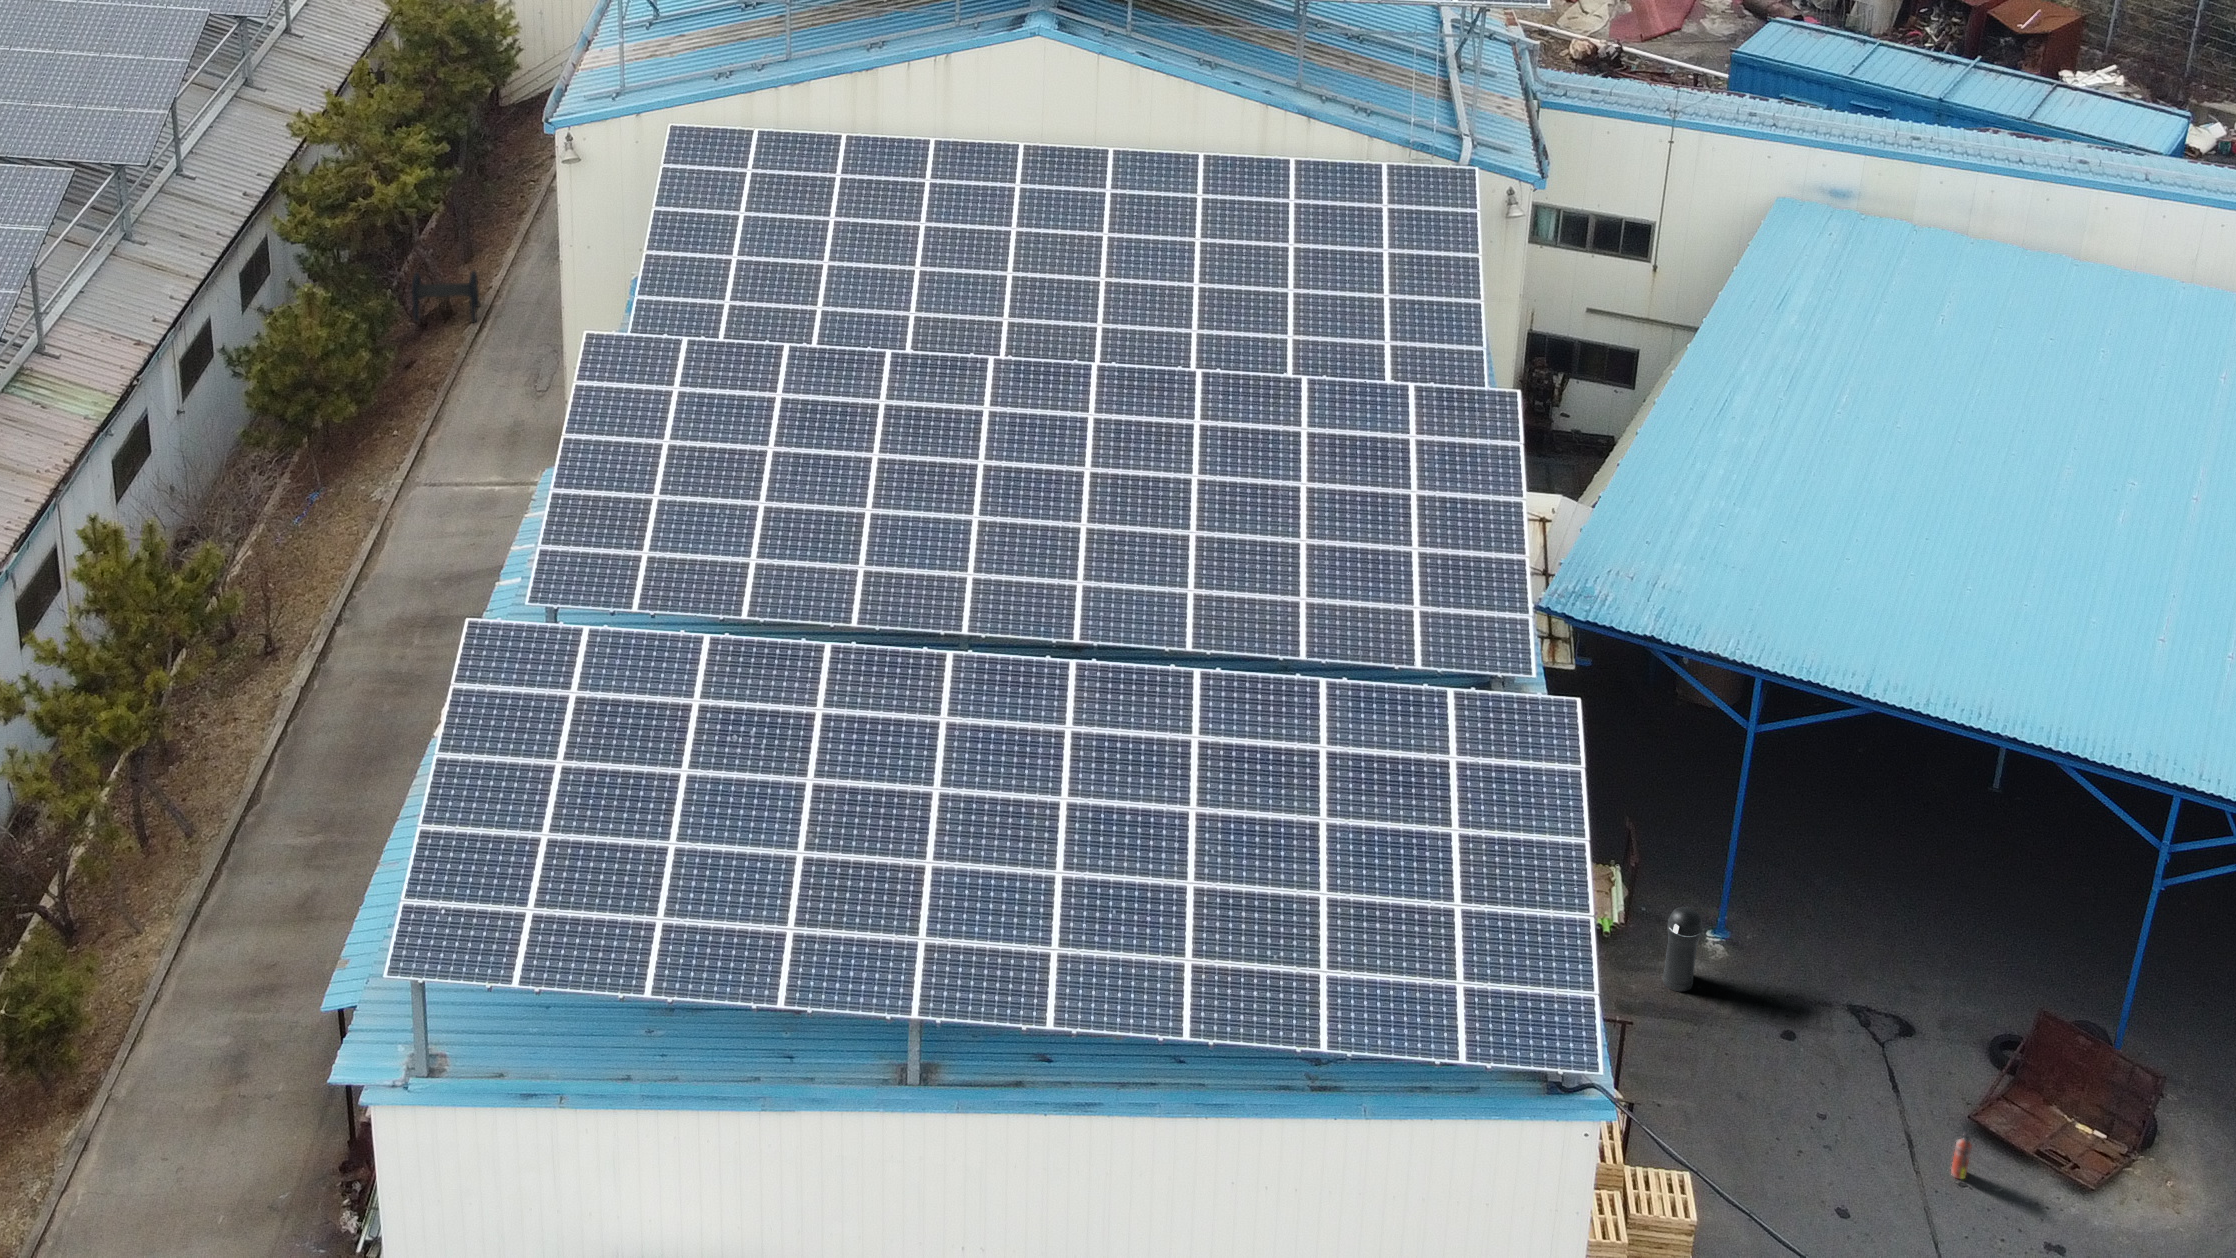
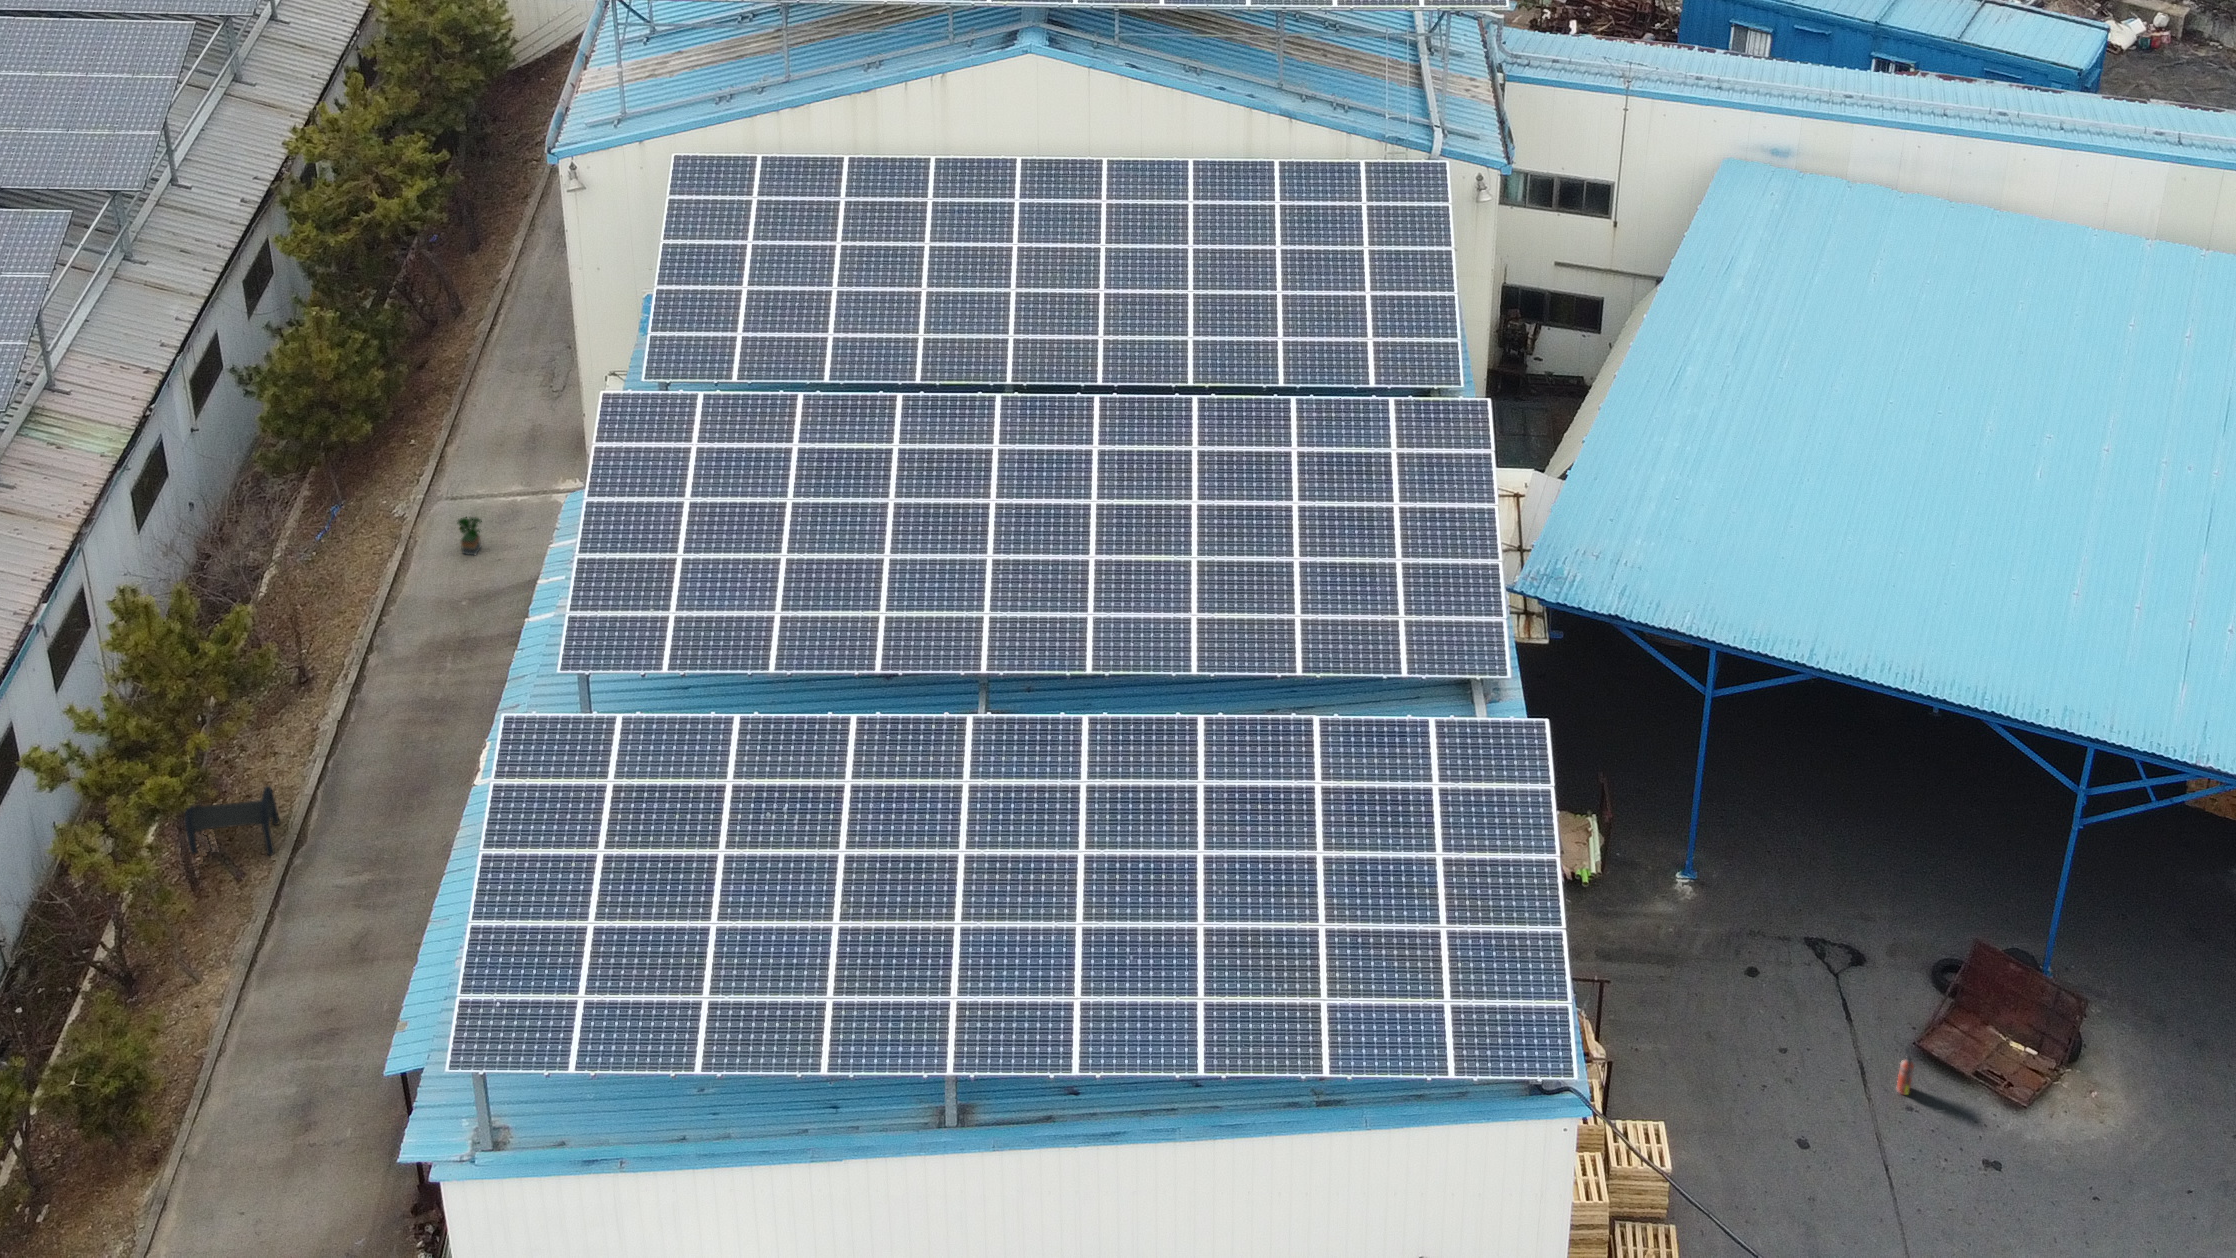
bench: present [412,271,479,323] -> present [185,786,279,855]
potted tree: none [431,510,458,551] -> present [457,517,482,555]
trash can: present [1662,907,1702,992] -> none [1639,856,1674,931]

